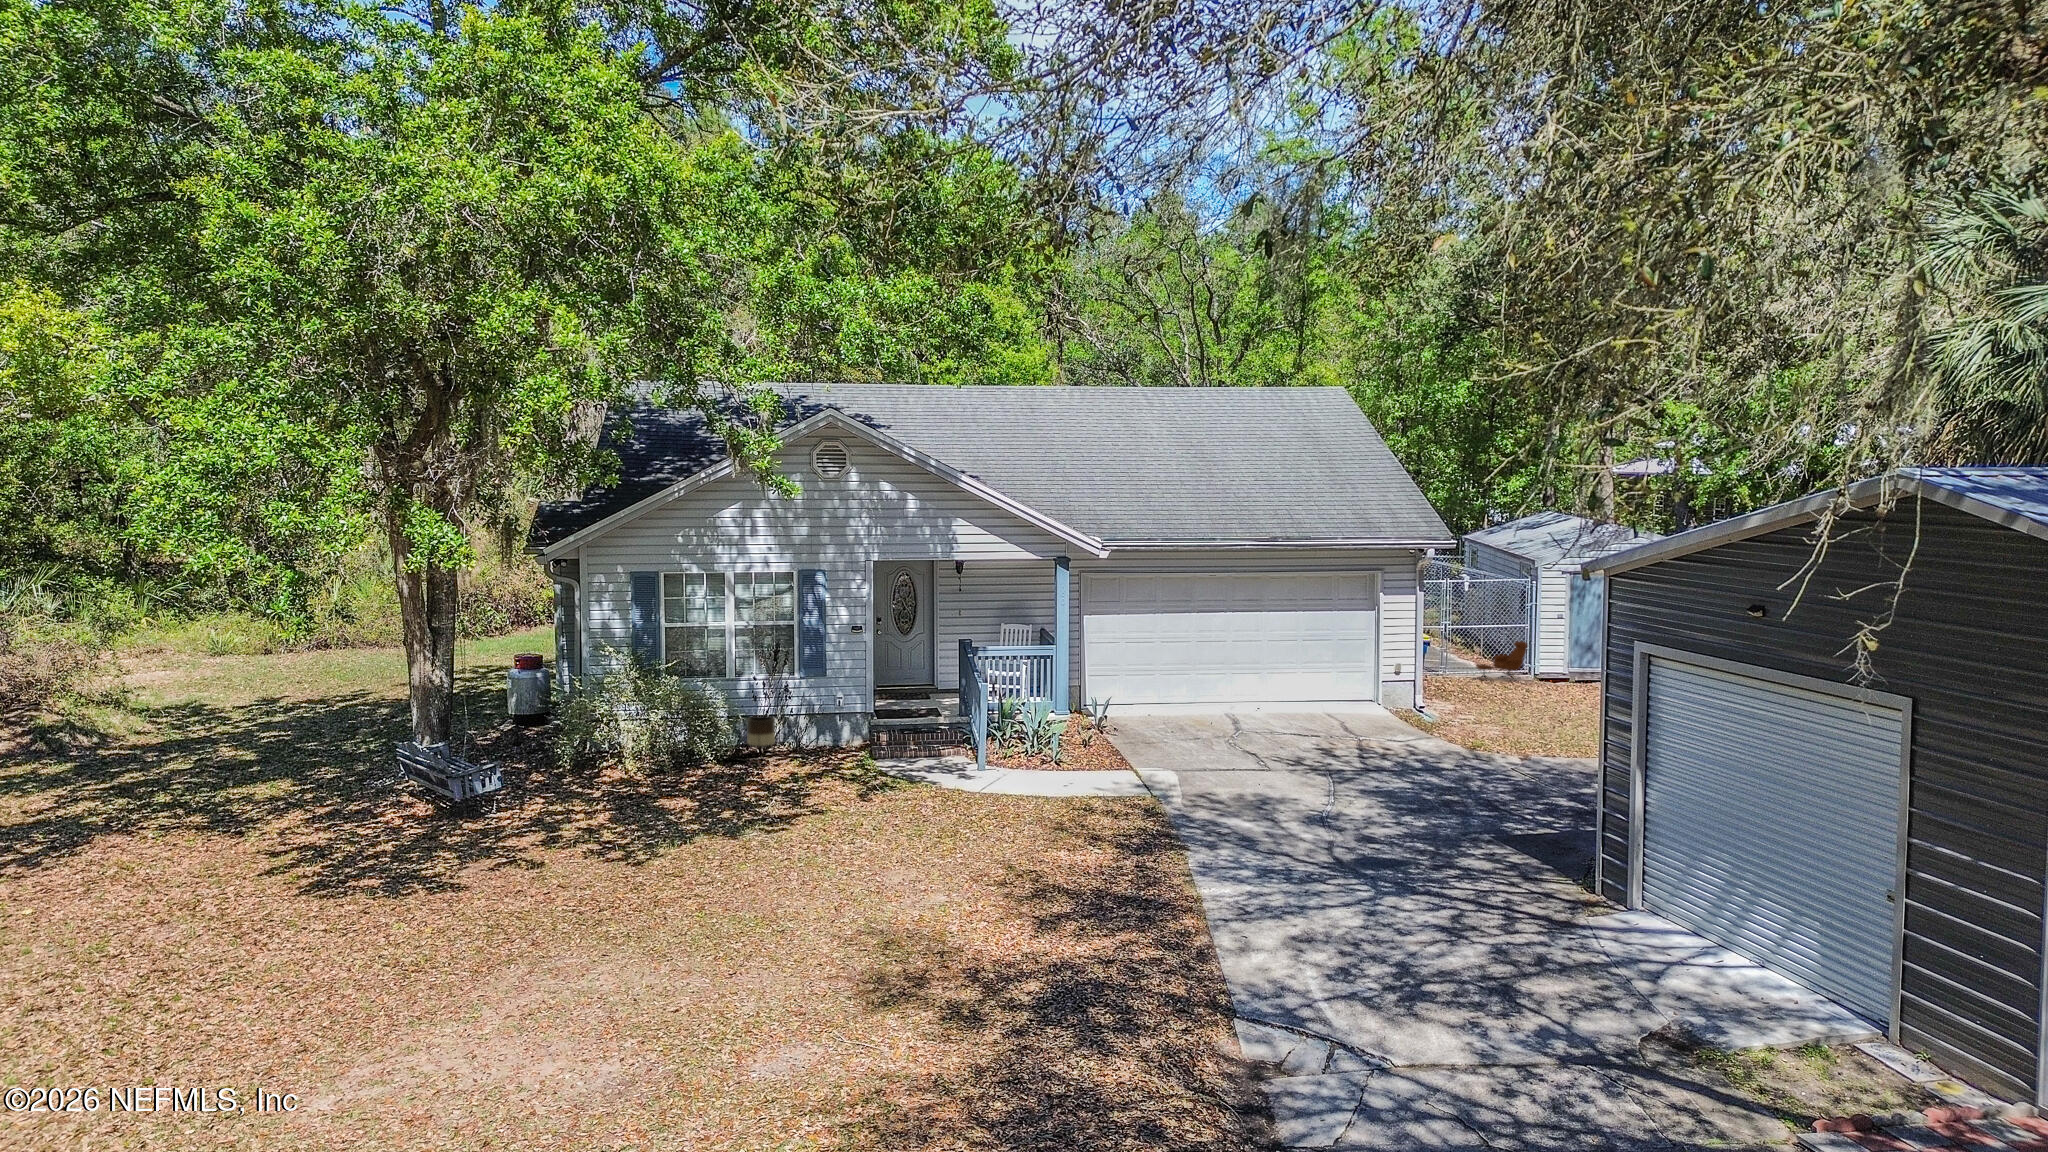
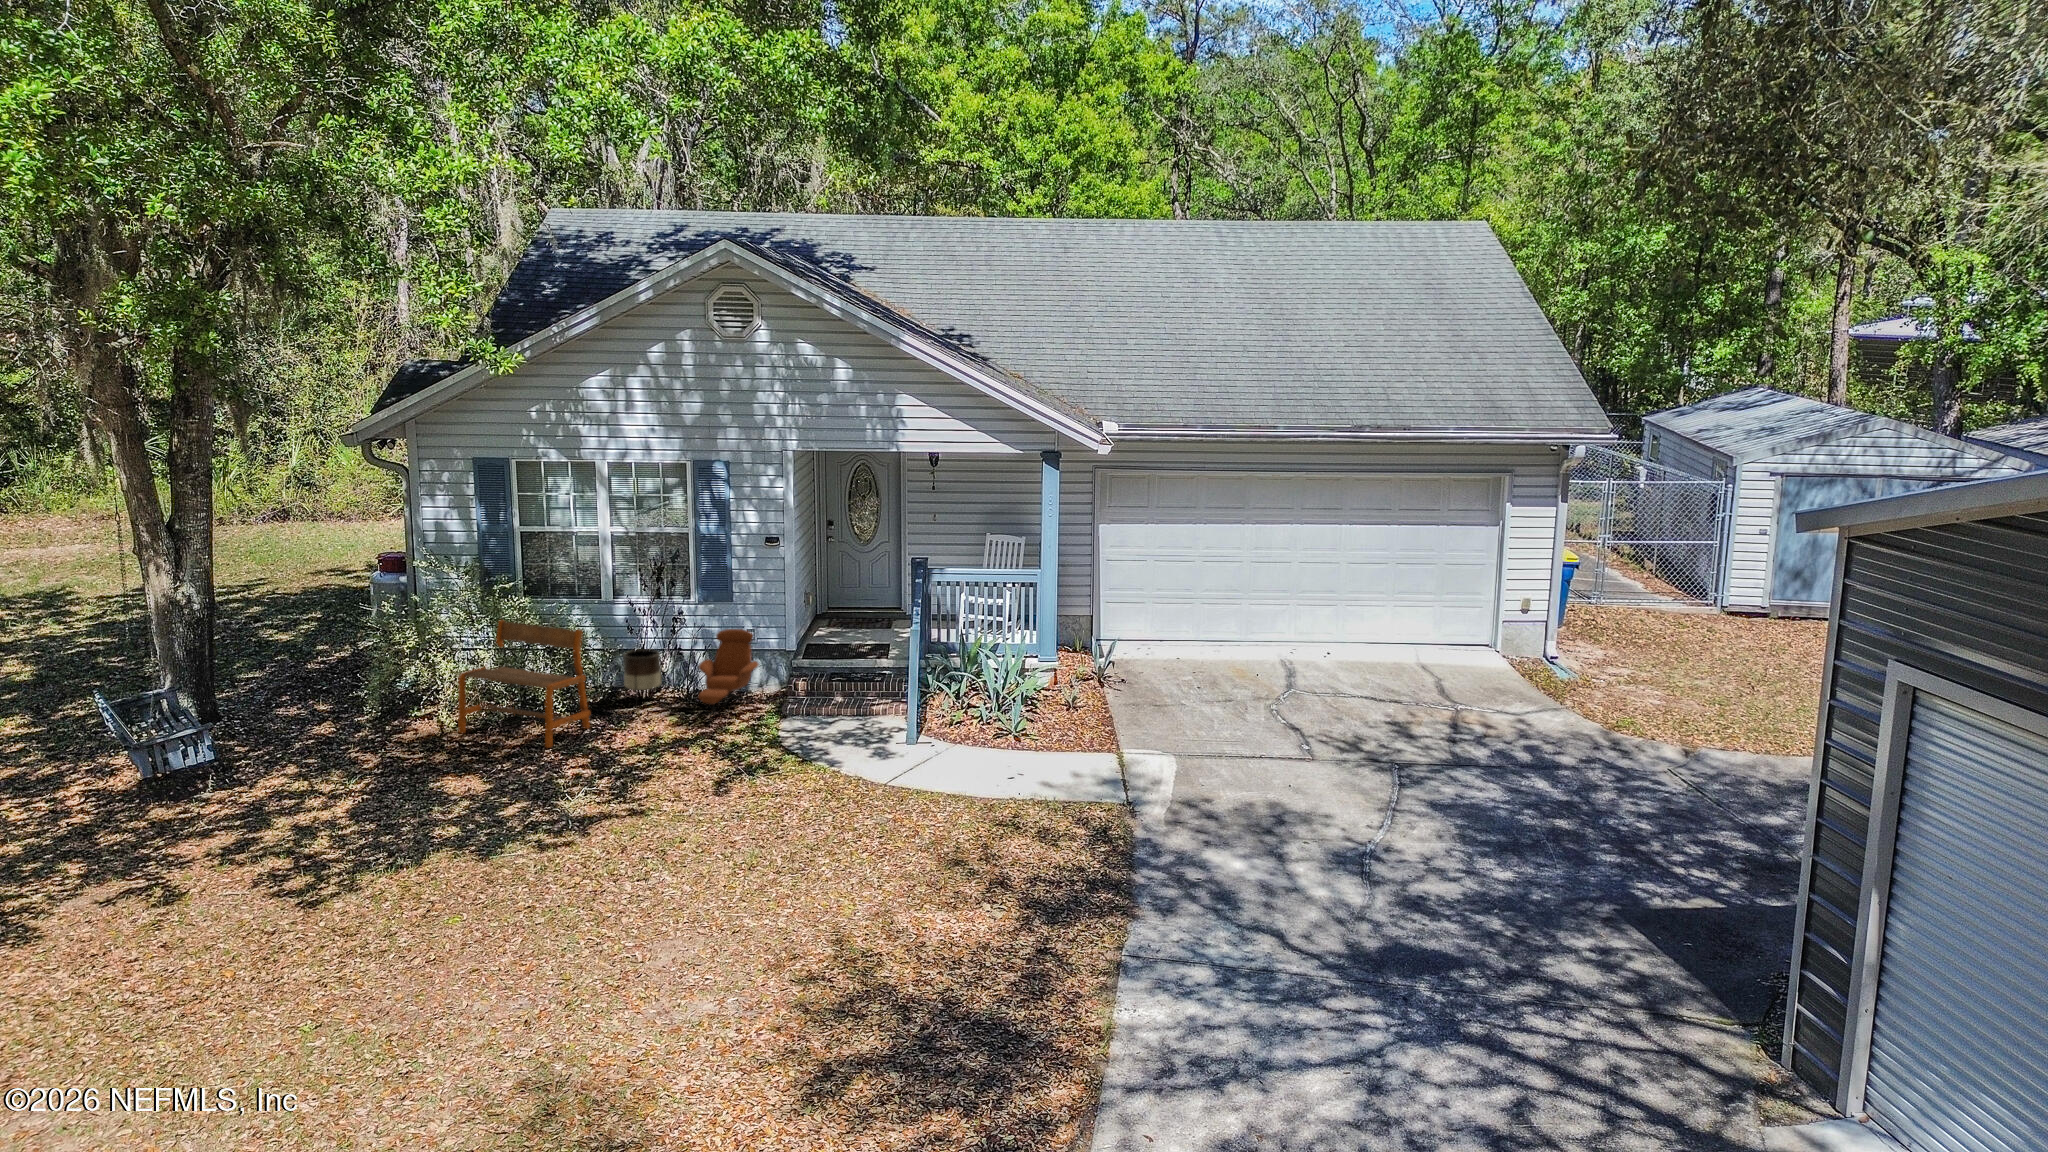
lounge chair: present [1476,641,1527,679] -> present [698,629,758,719]
bench: none [638,692,737,784] -> present [458,620,591,748]

